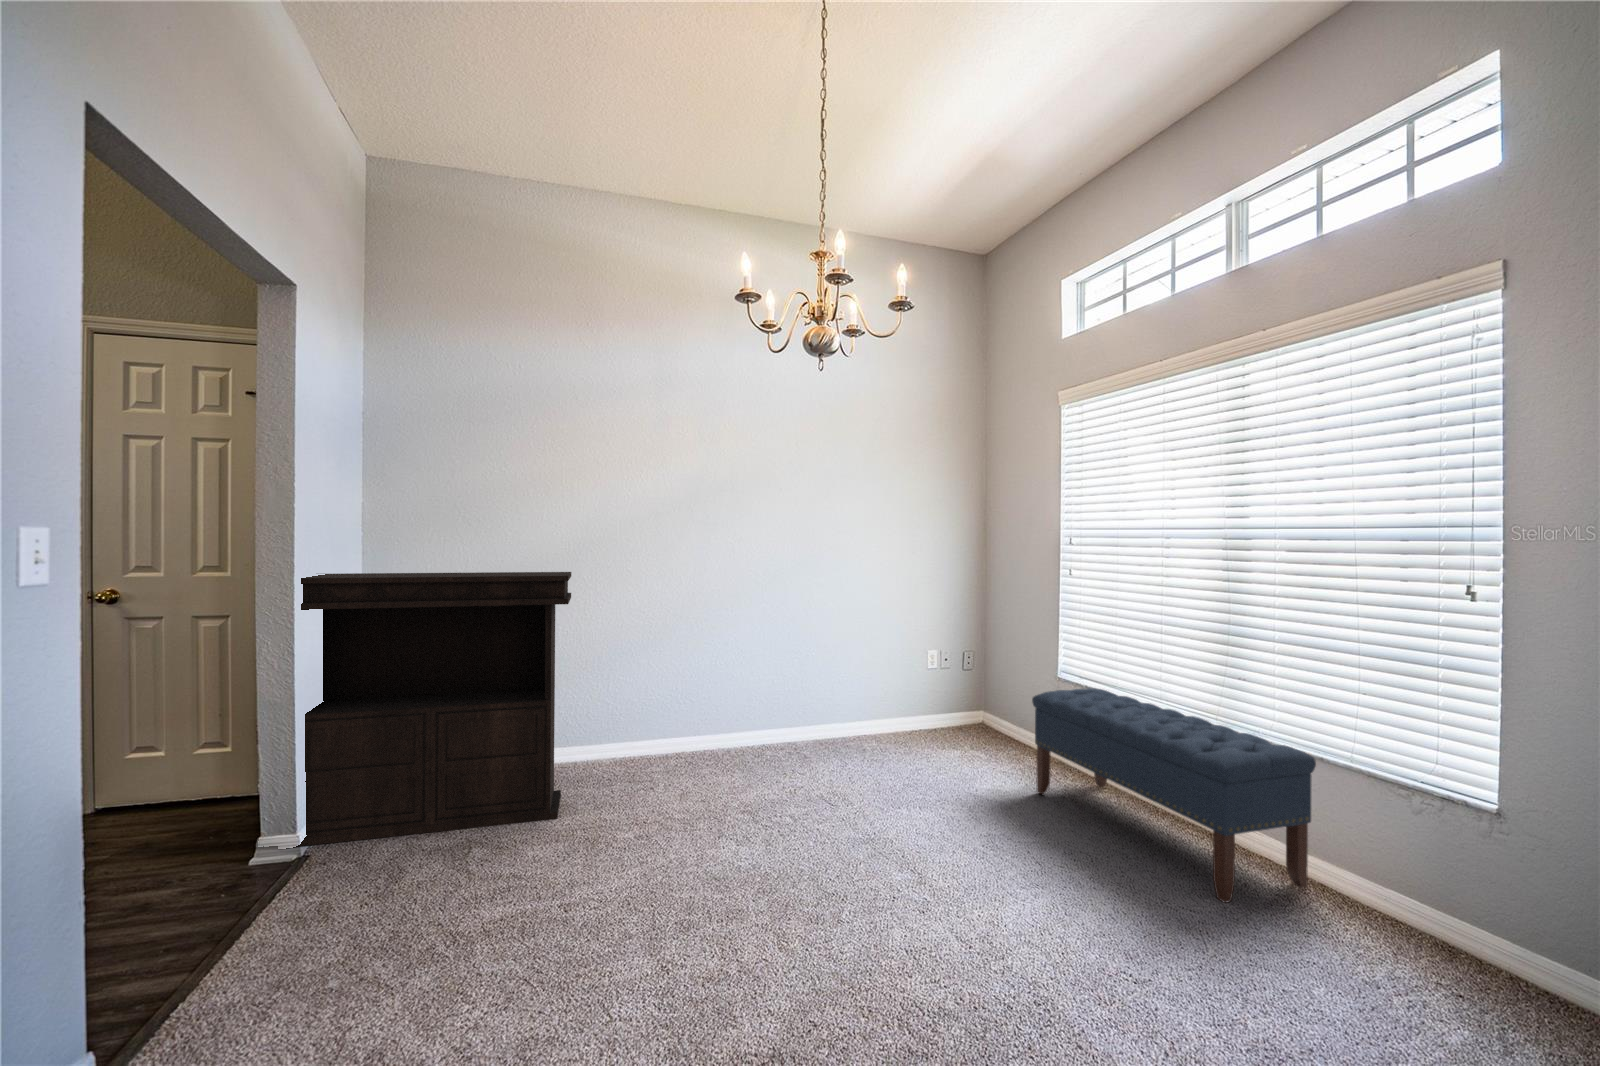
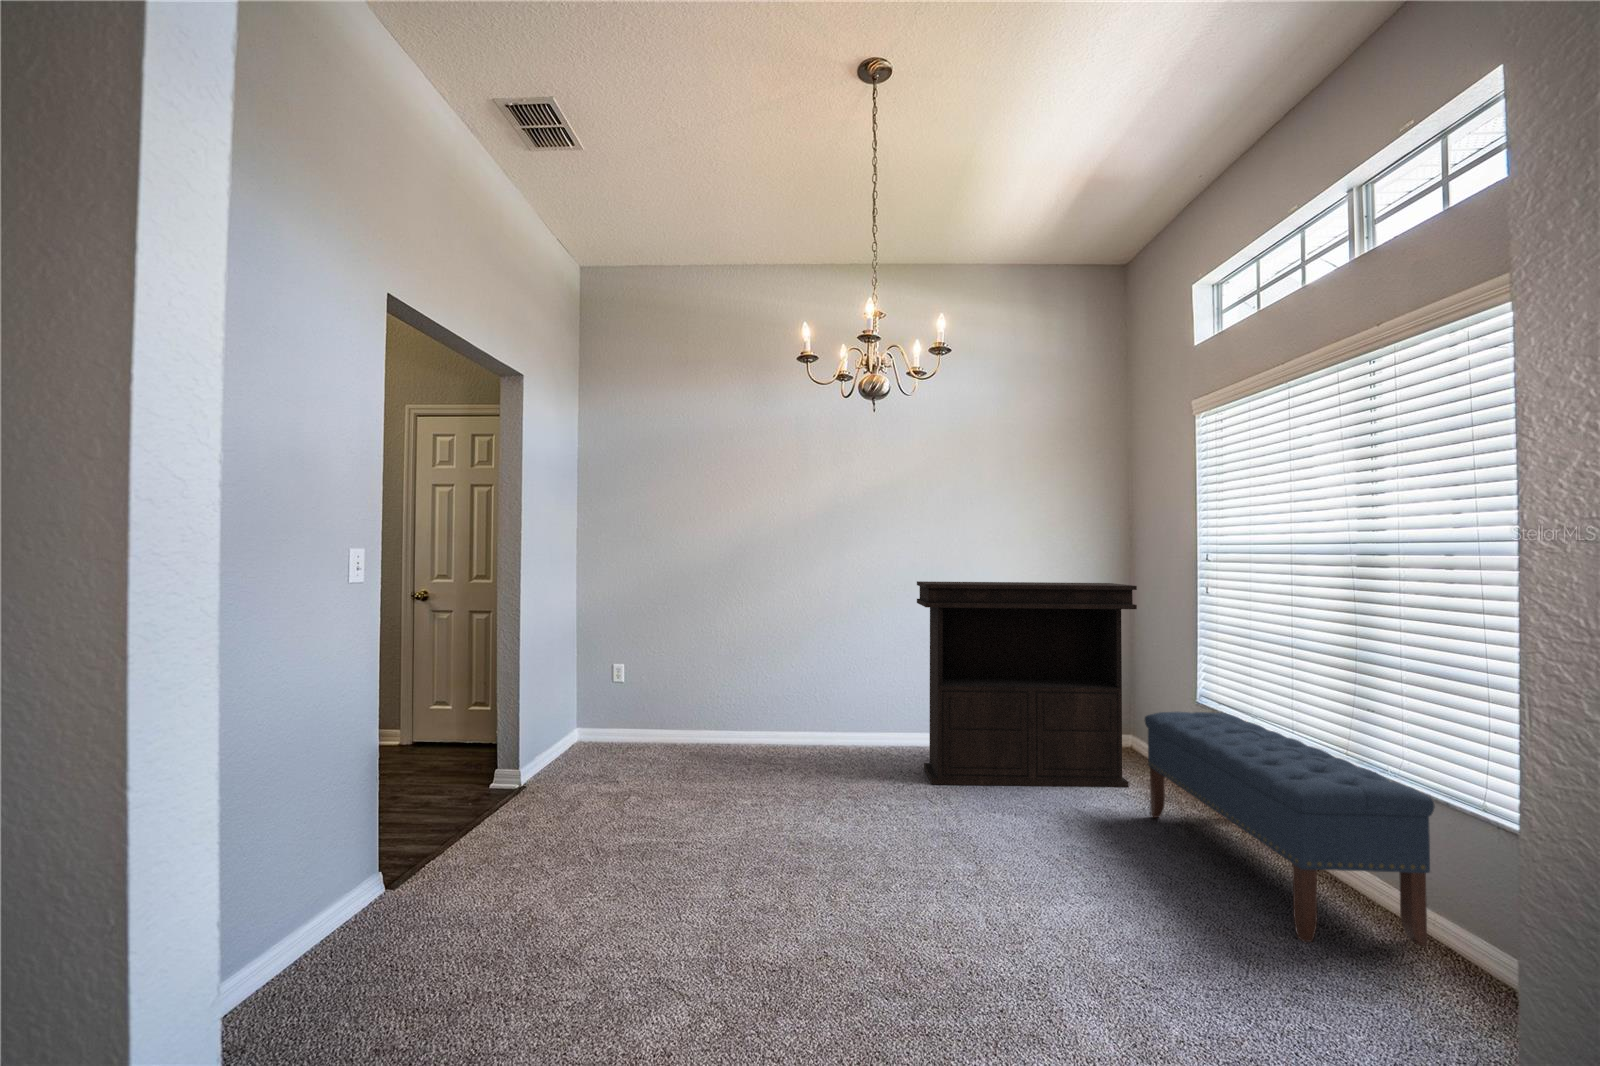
console table: present [298,572,571,846] -> present [917,581,1137,787]

